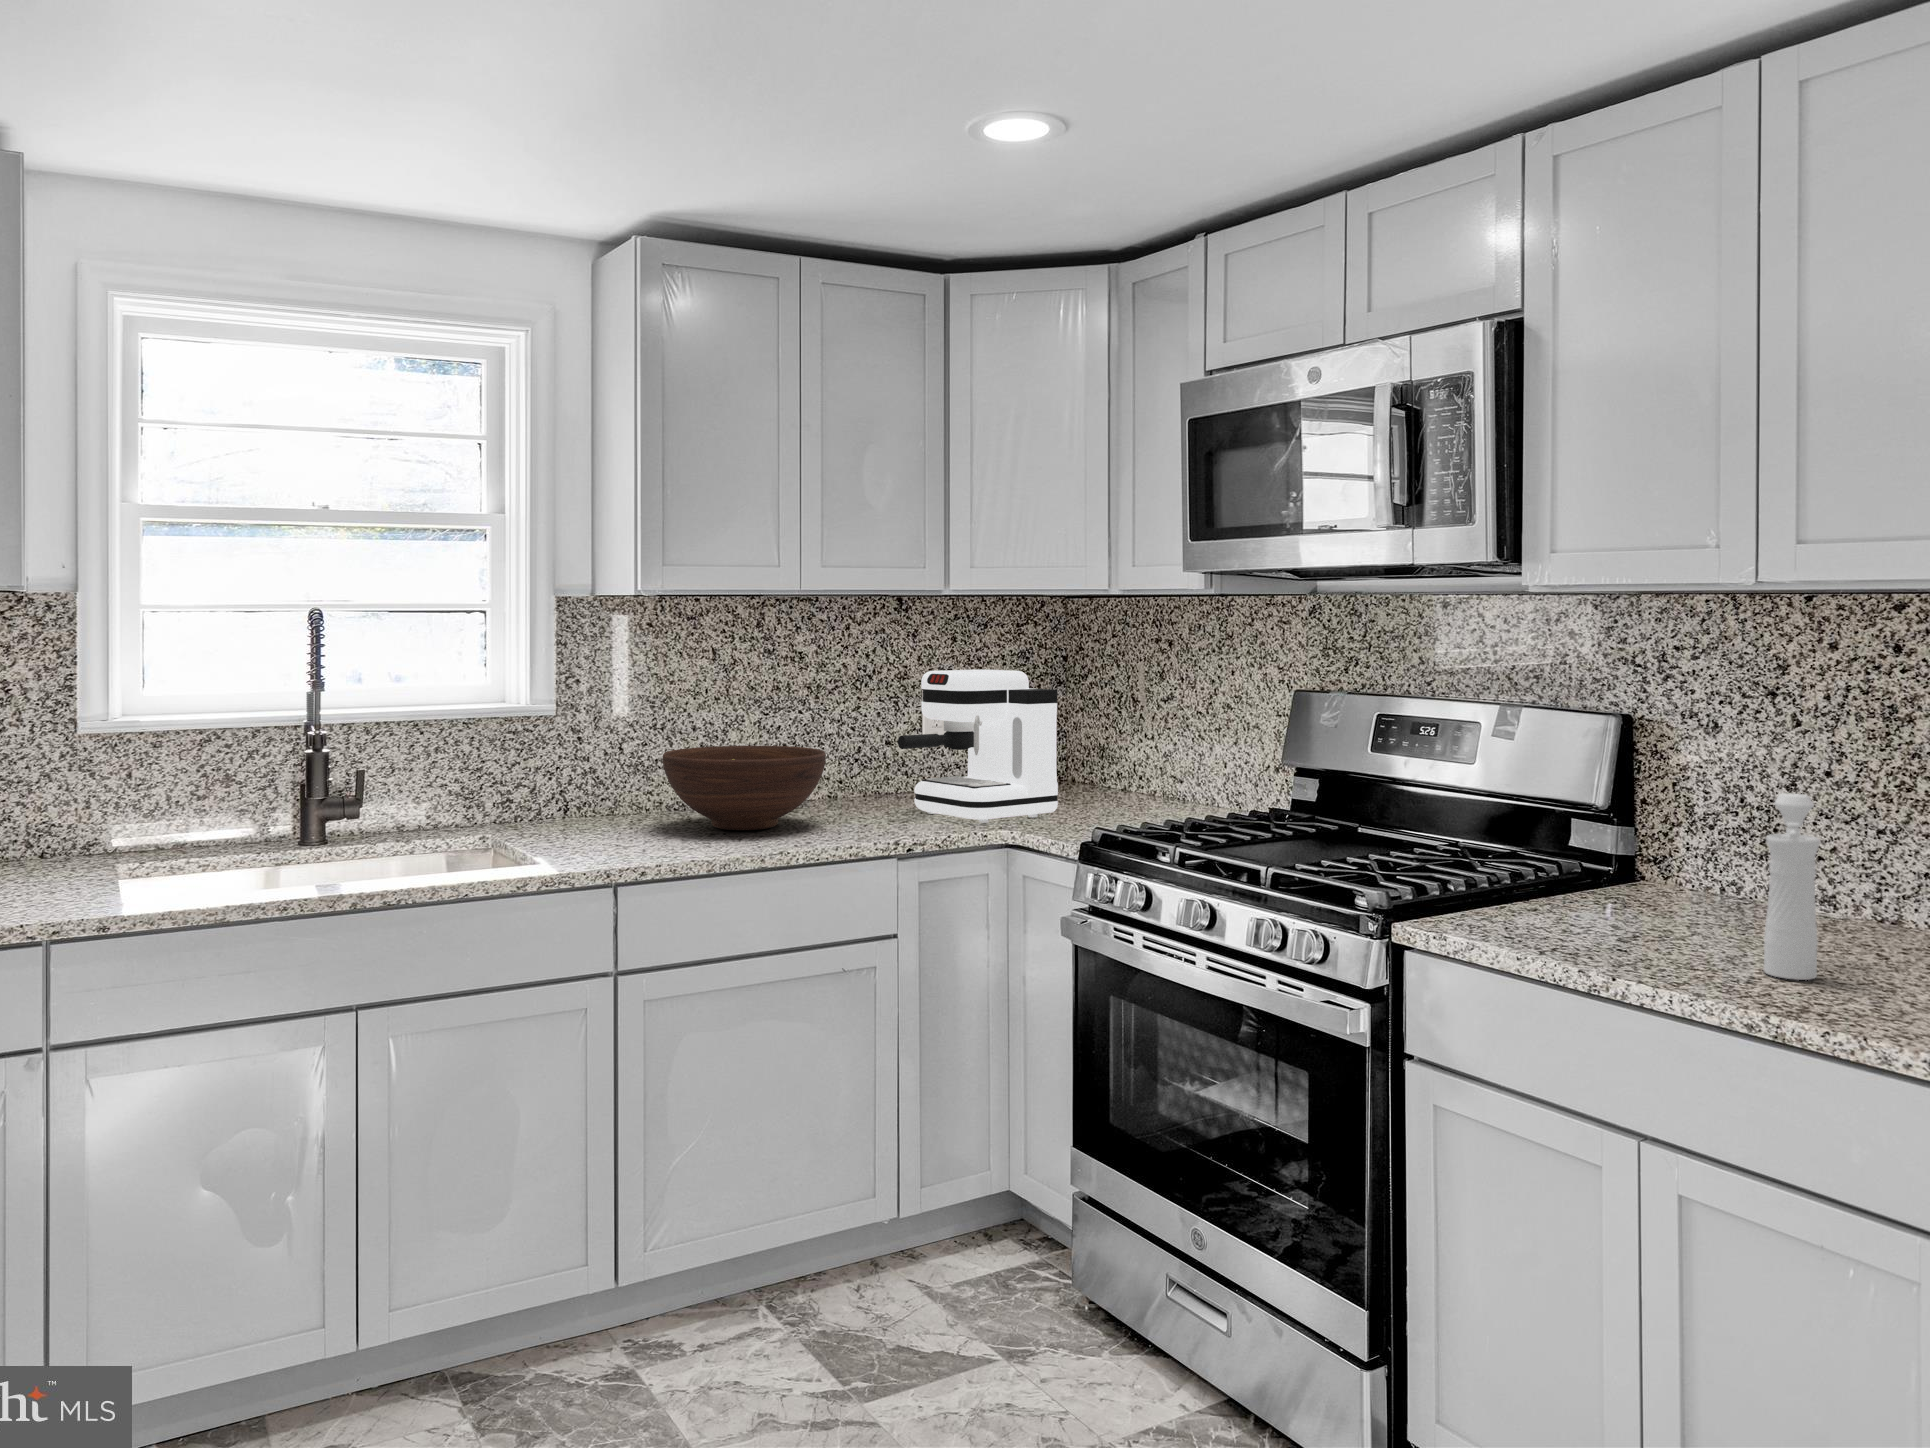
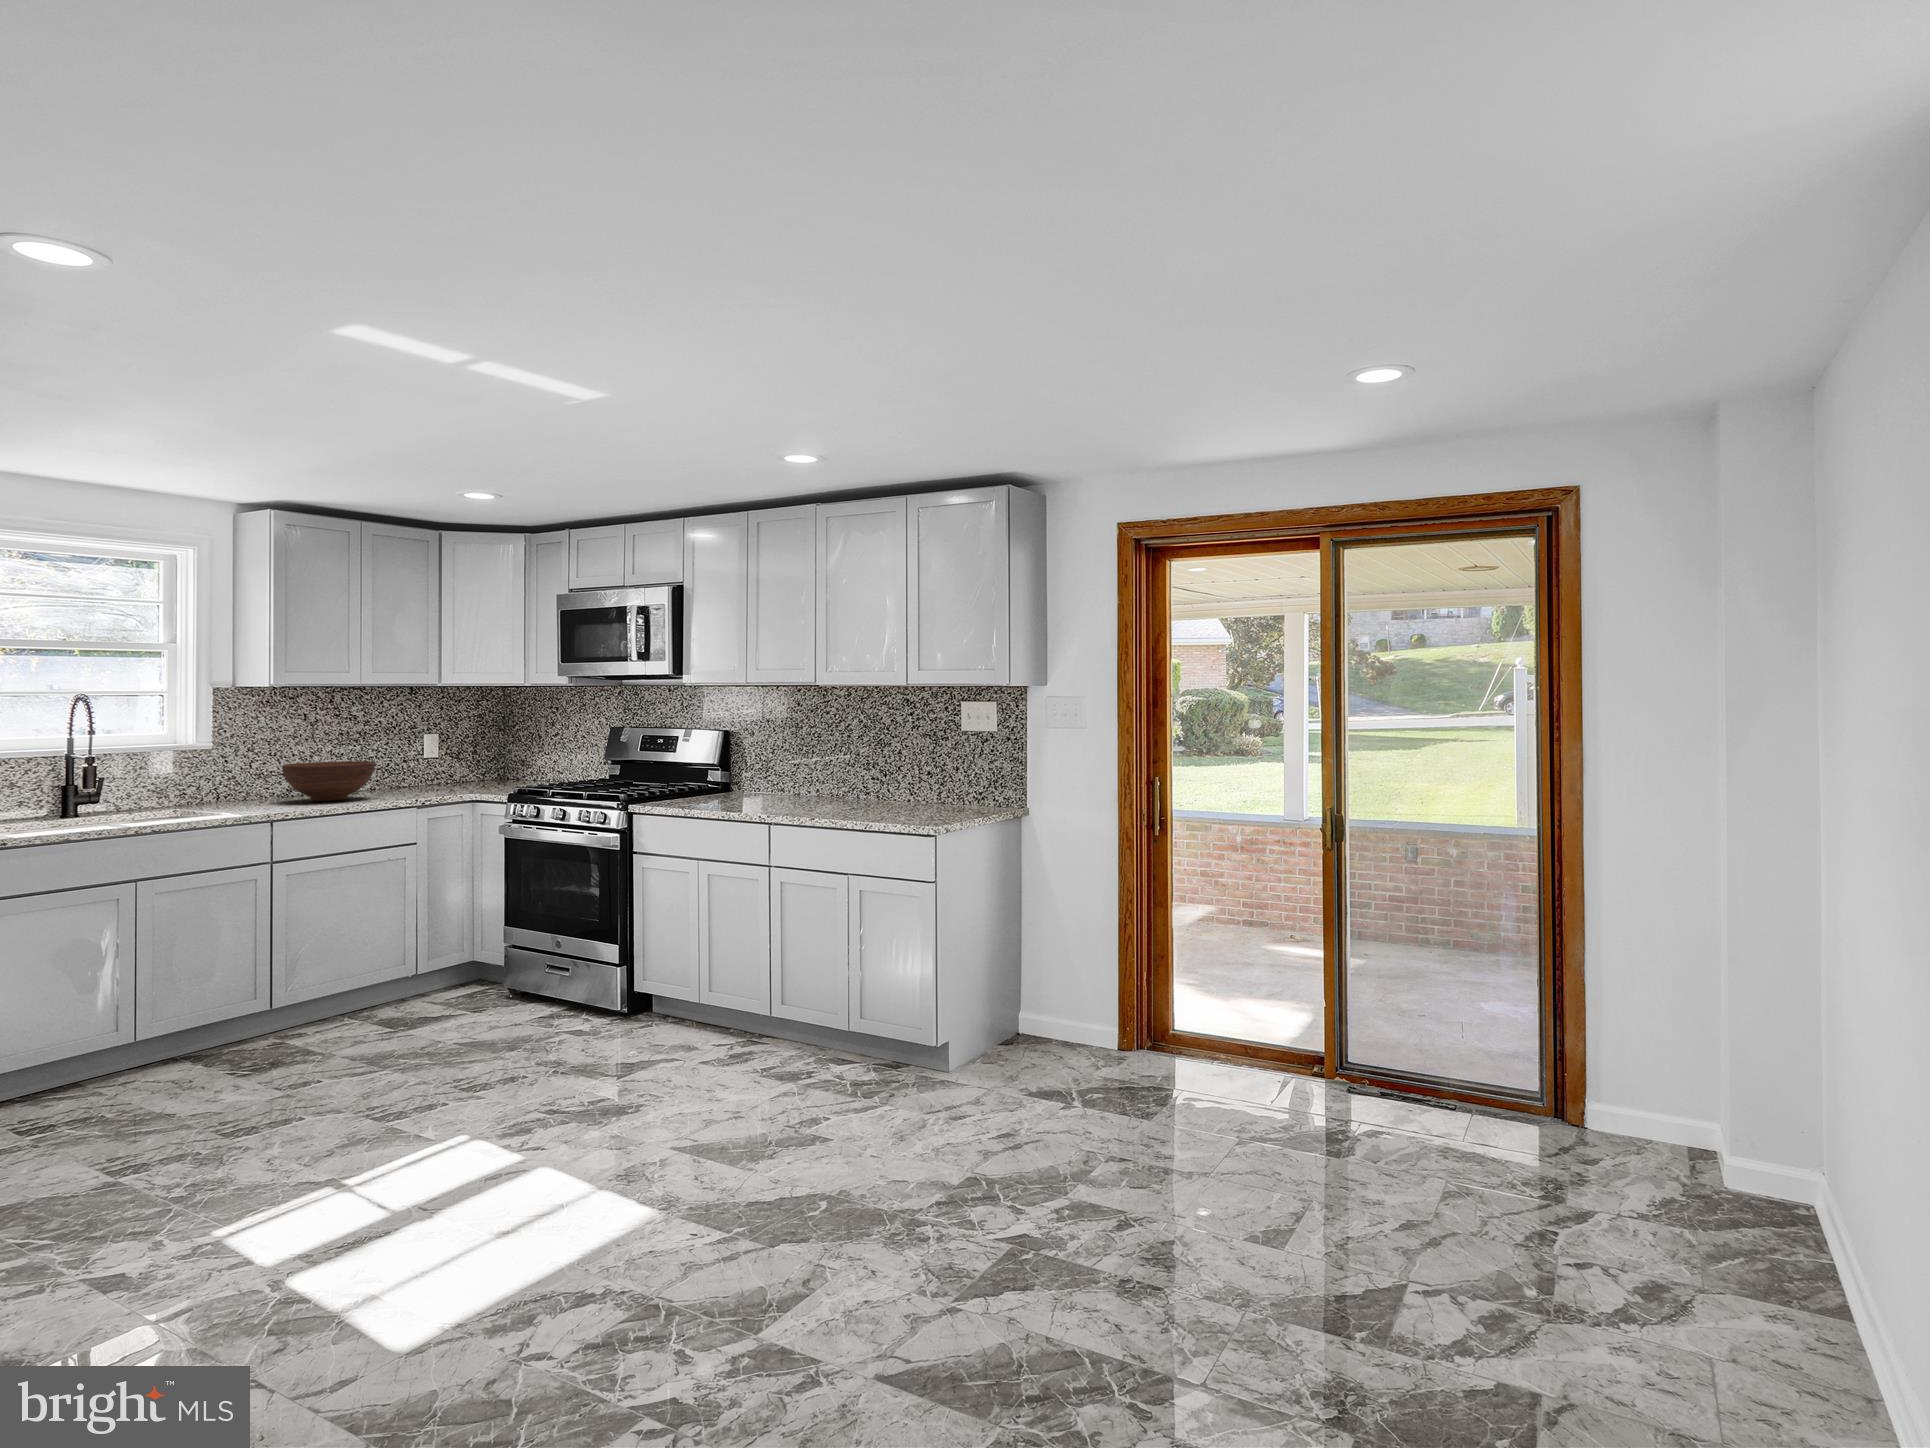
coffee maker: present [898,670,1058,823] -> none [414,722,499,793]
pepper mill: present [1764,793,1821,980] -> none [736,751,757,806]

